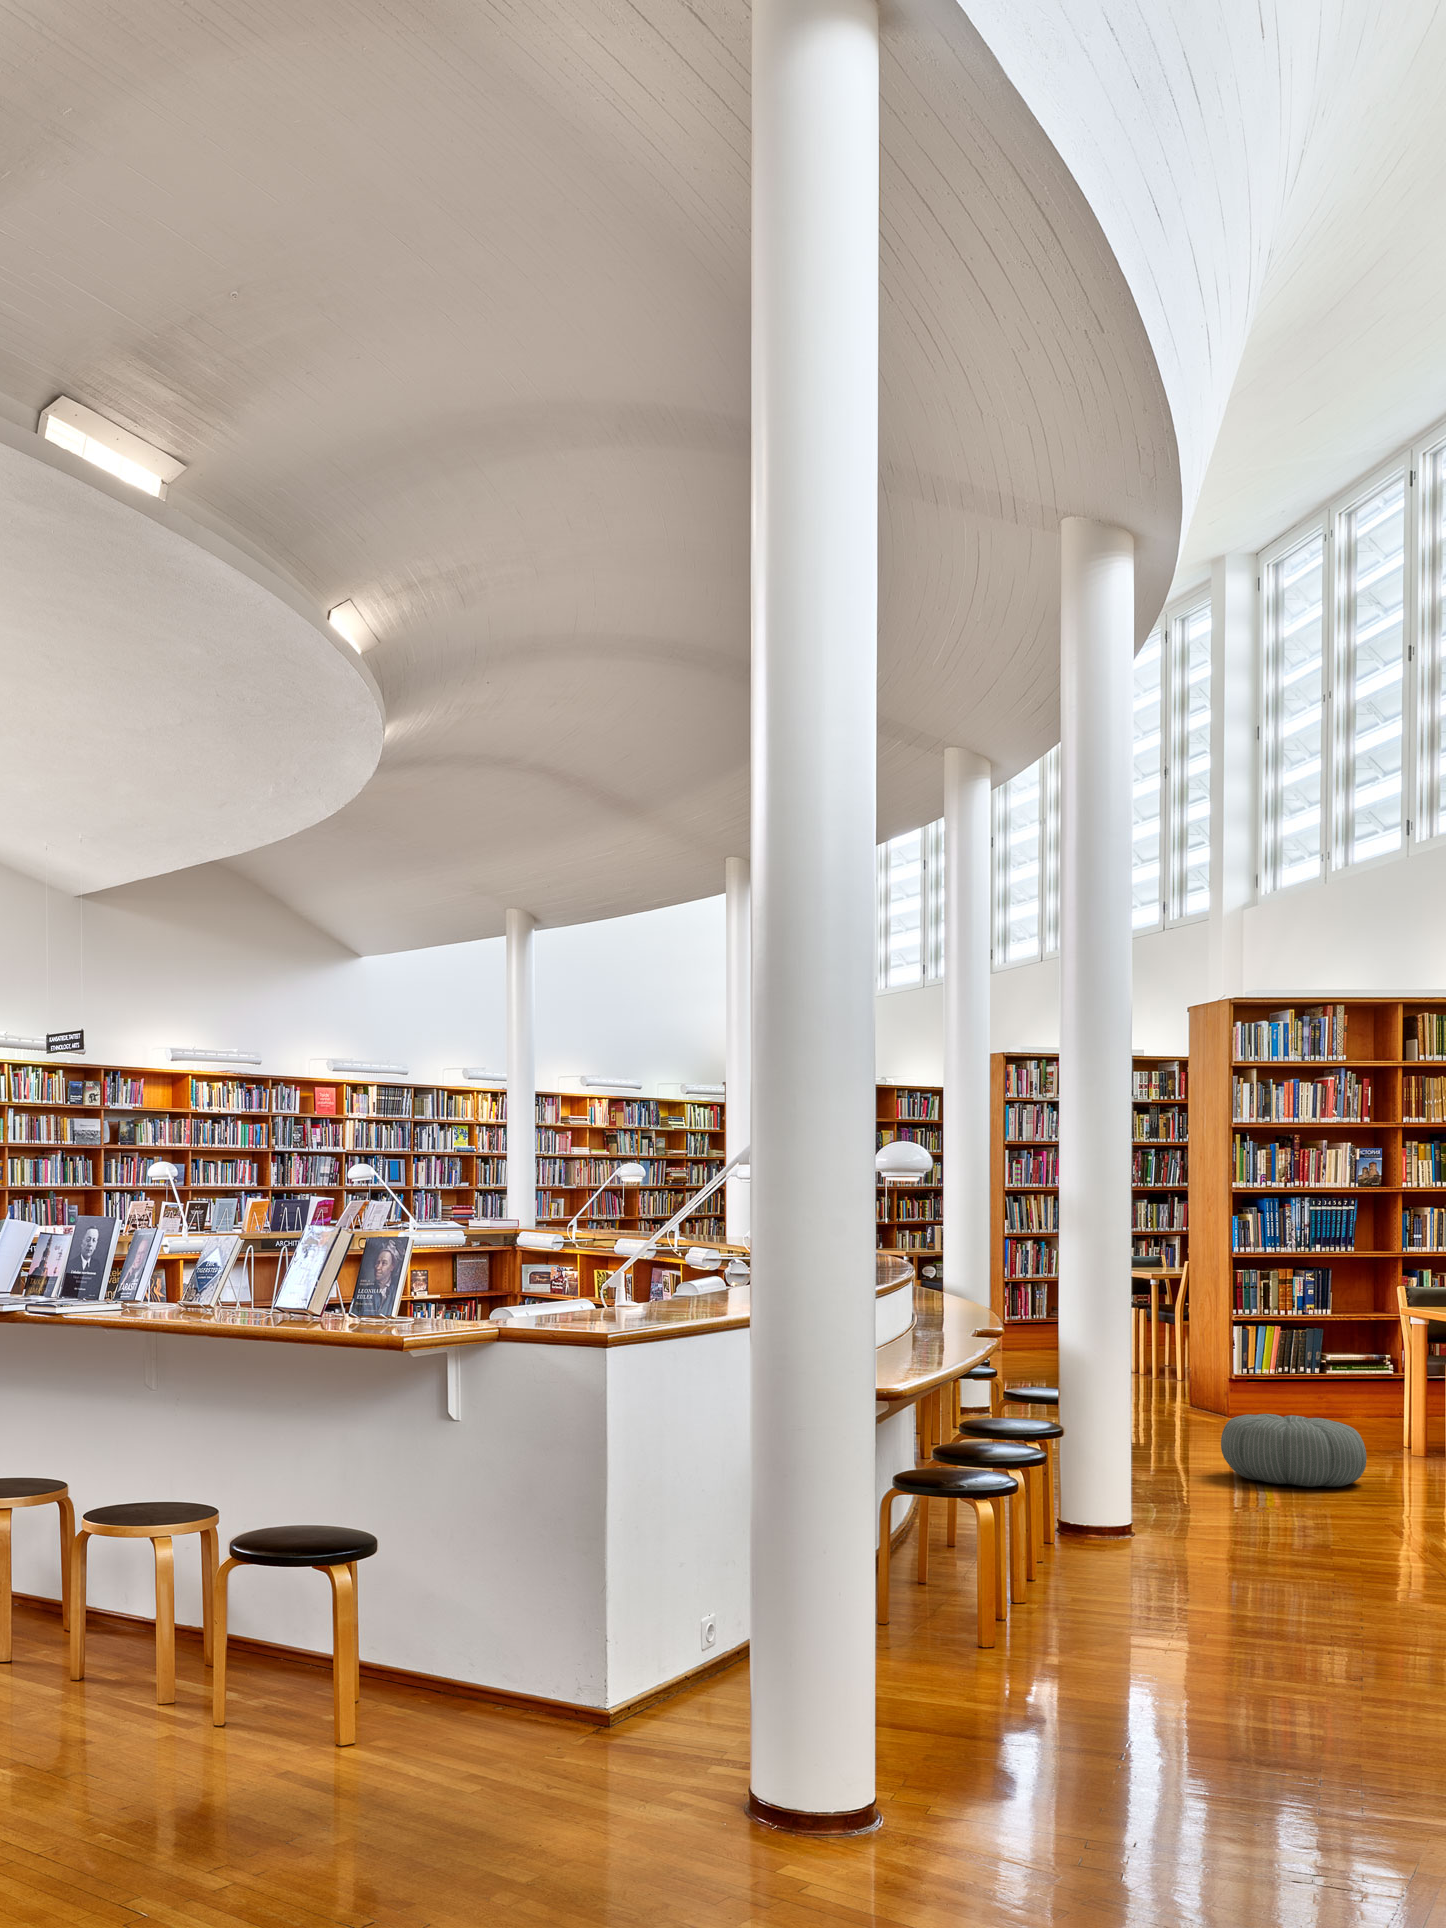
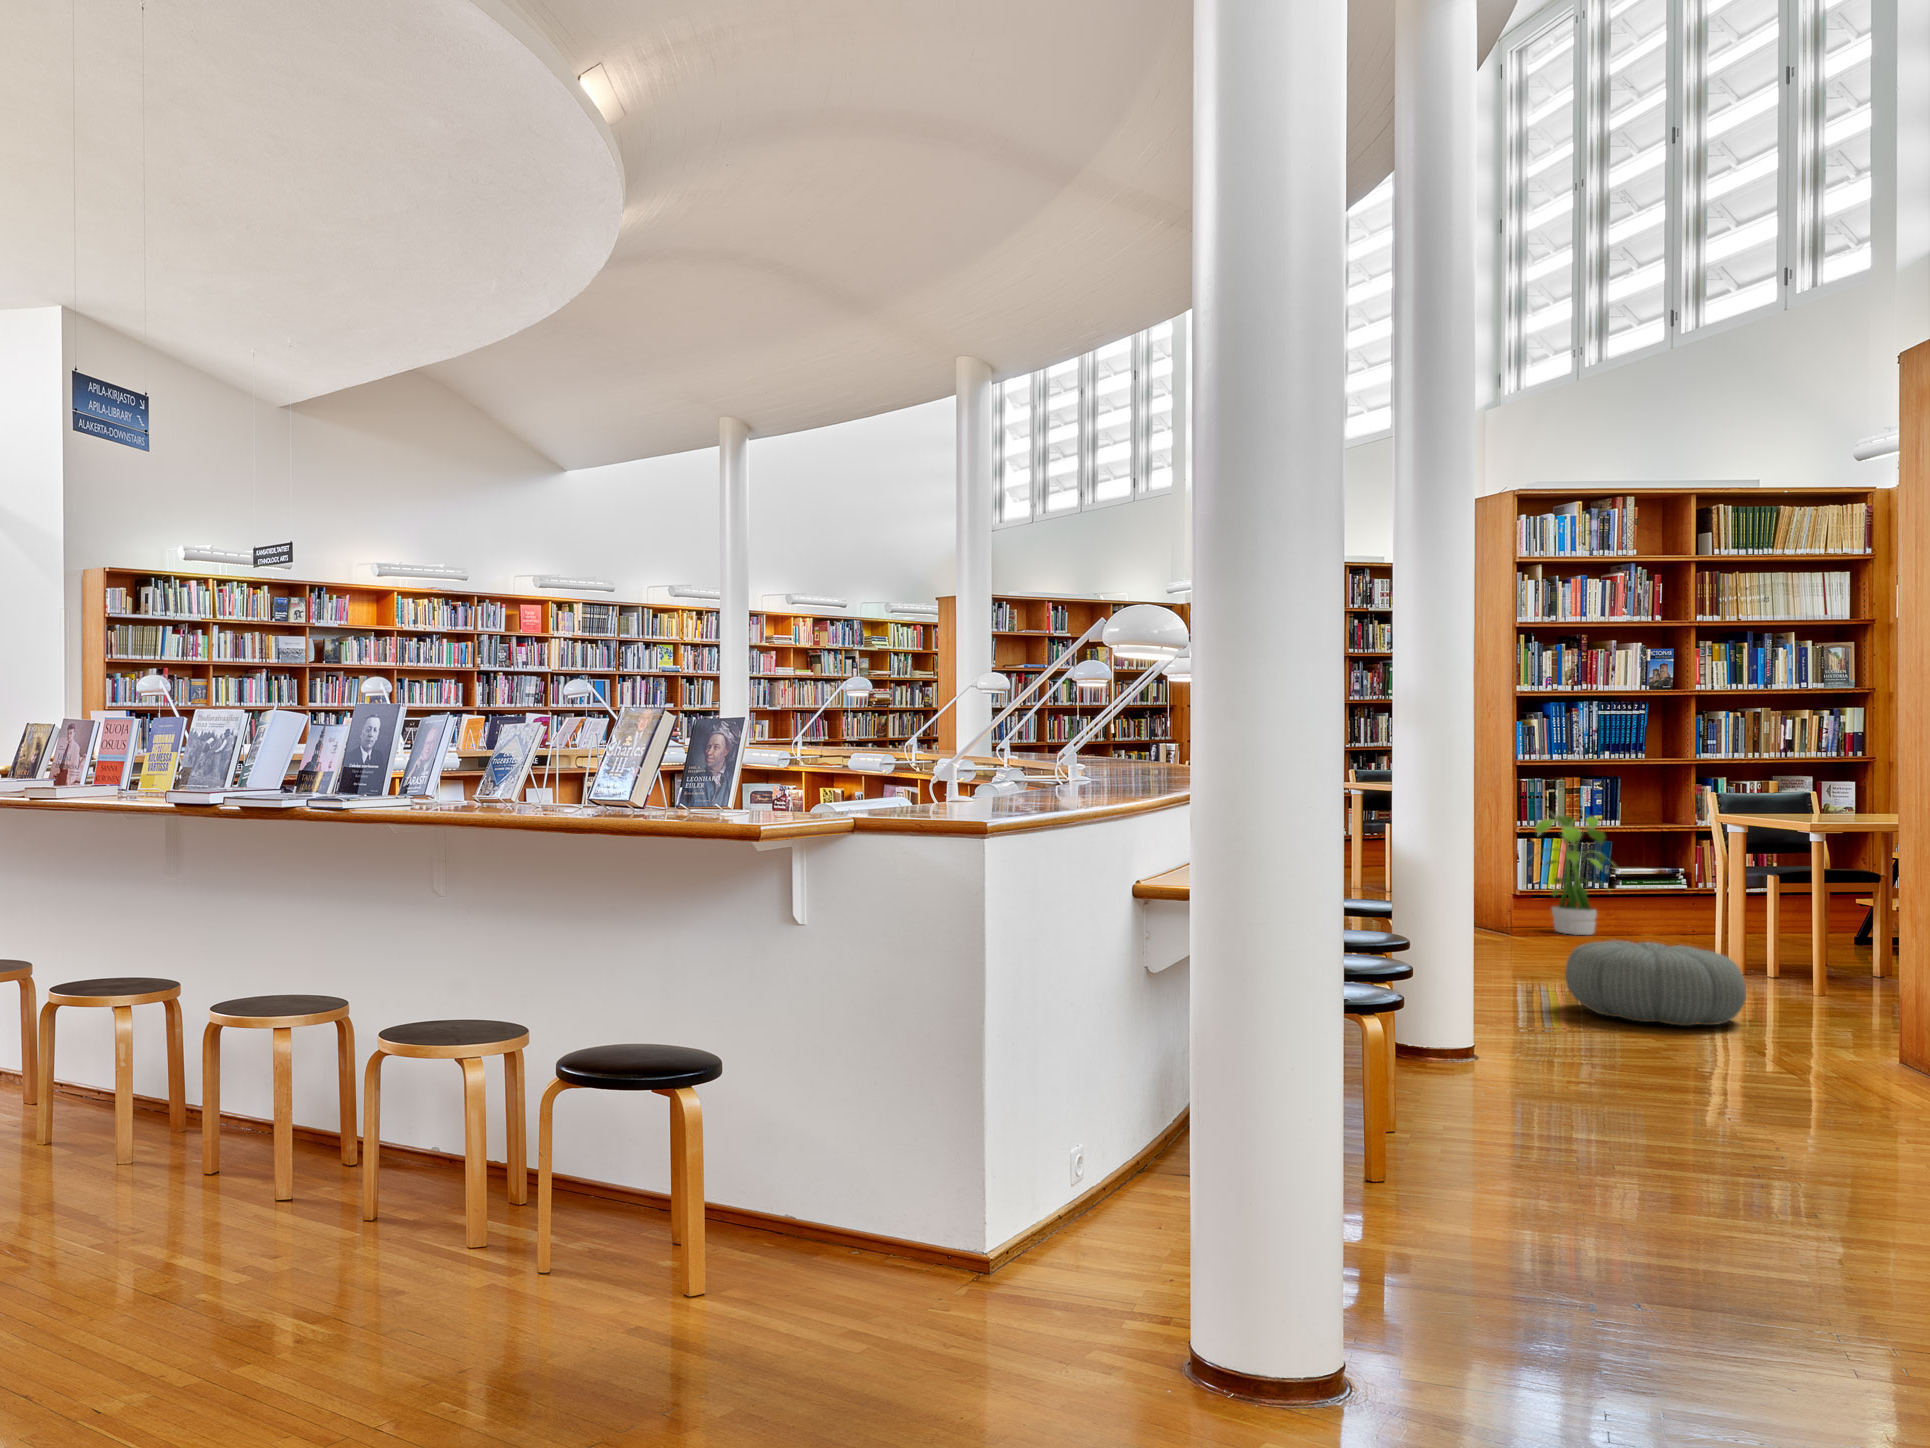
potted plant: none [1249,1302,1328,1420] -> present [1535,815,1616,935]

